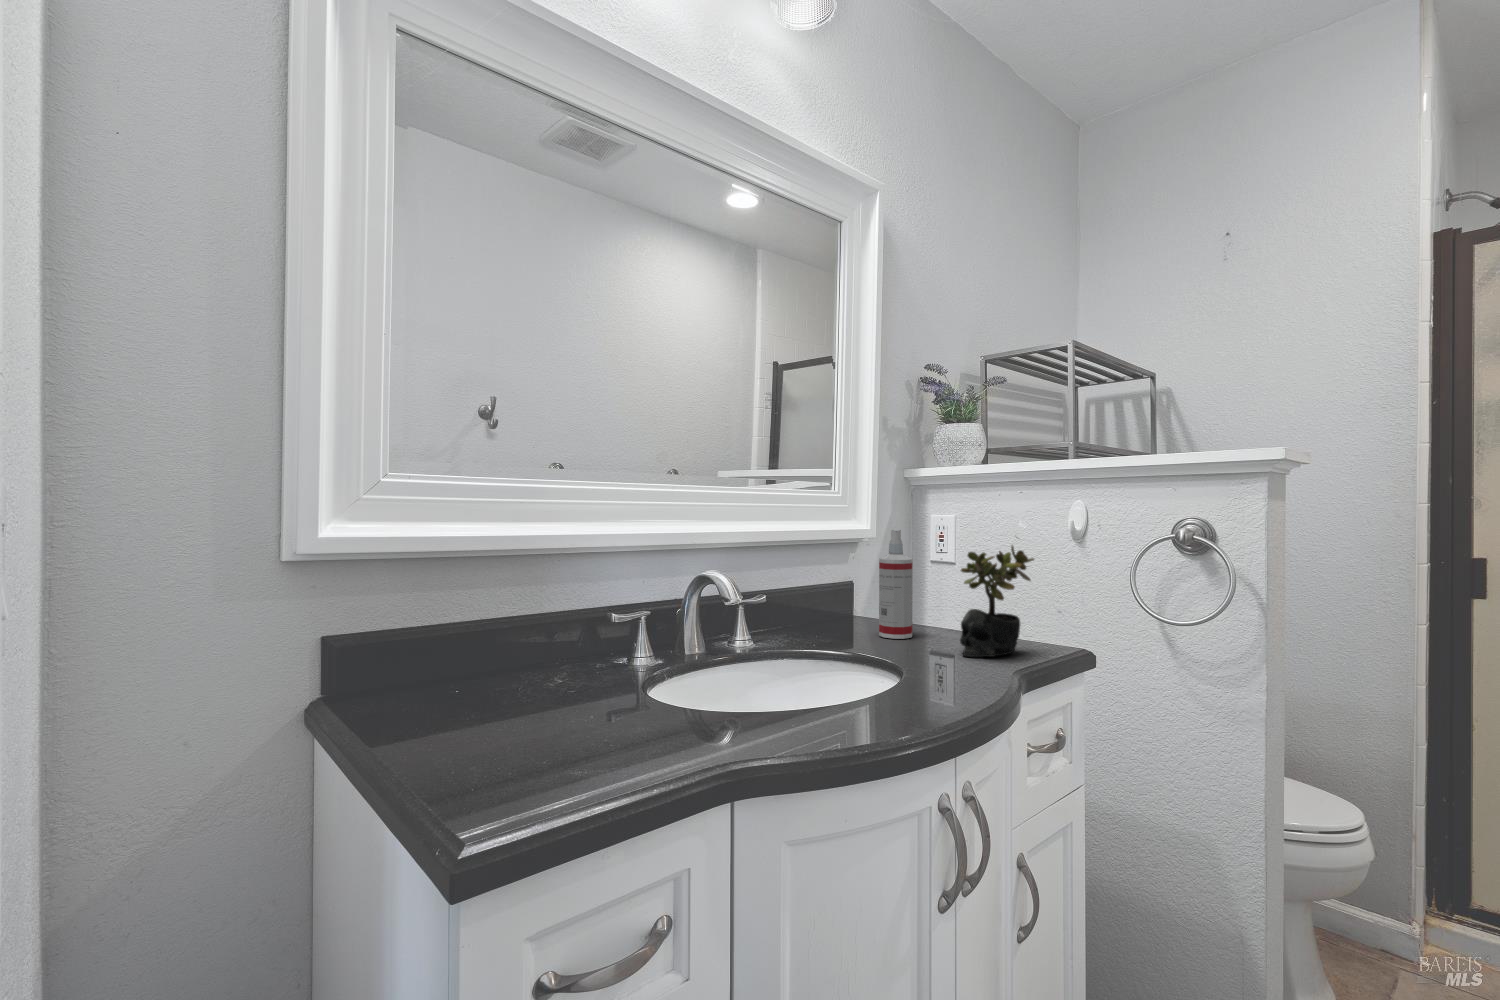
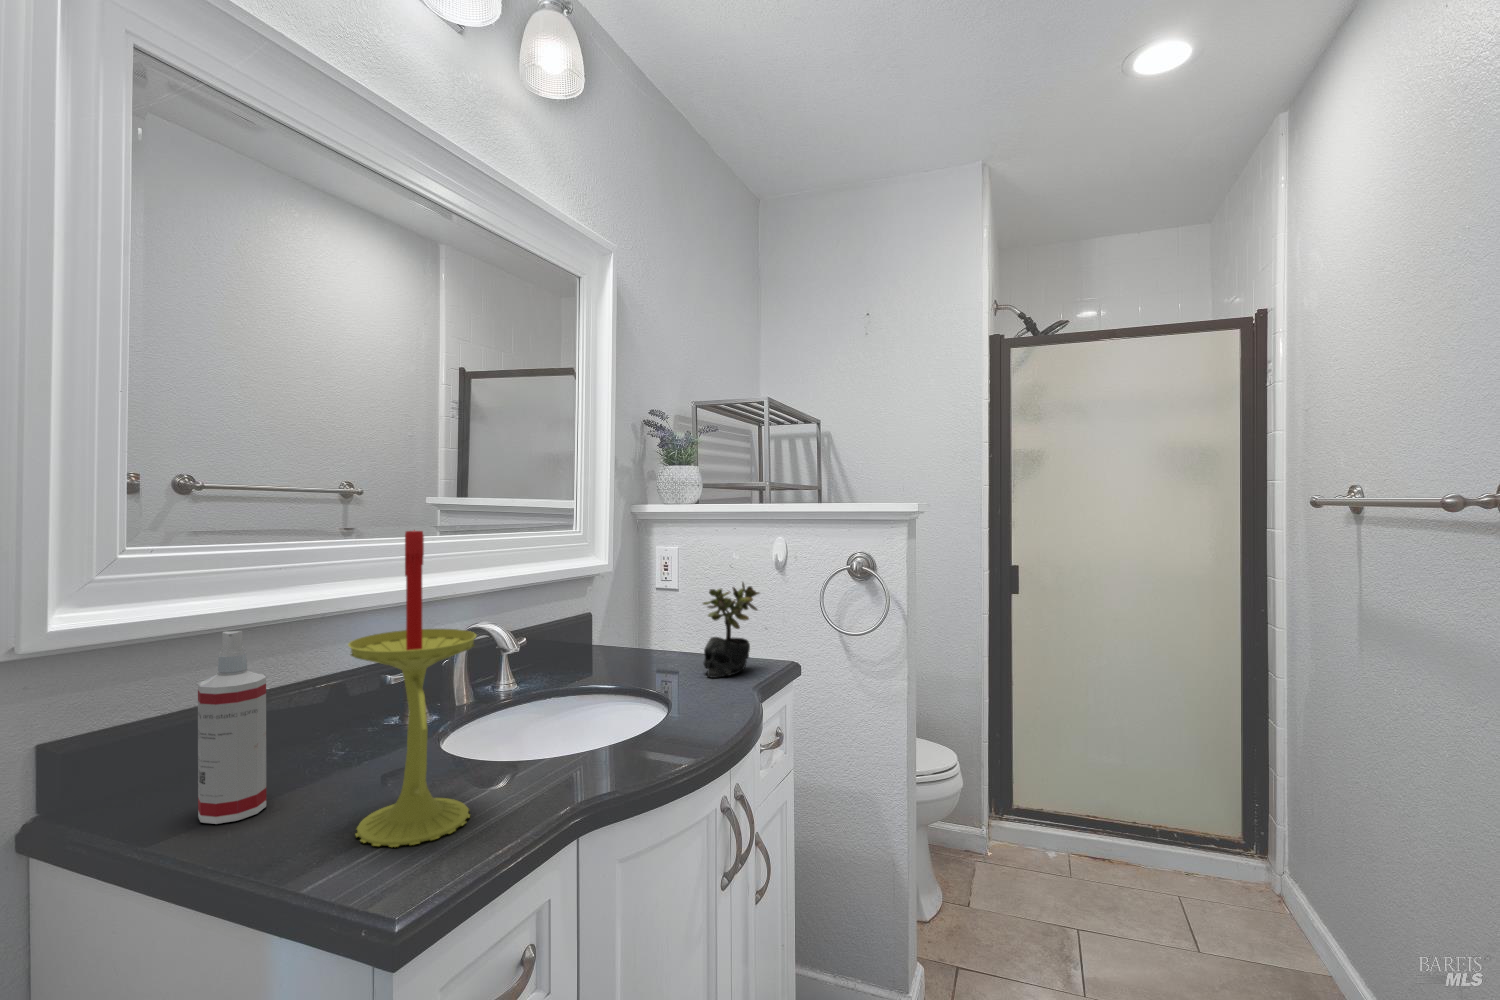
candle: none [498,430,627,770] -> present [348,530,476,847]
spray bottle: present [879,530,913,639] -> present [198,631,266,824]

